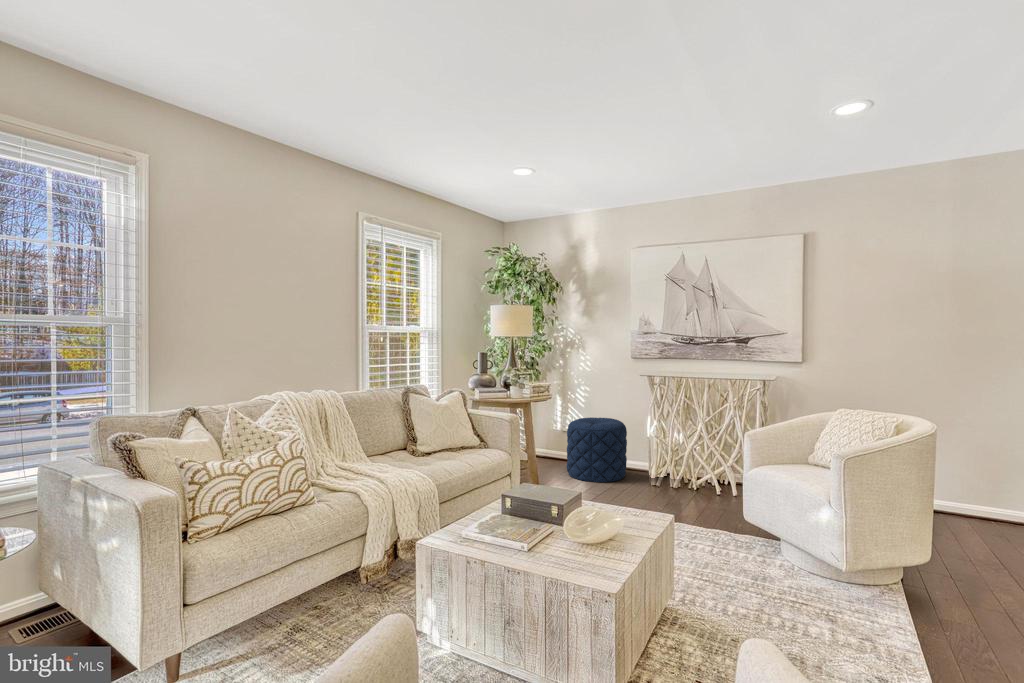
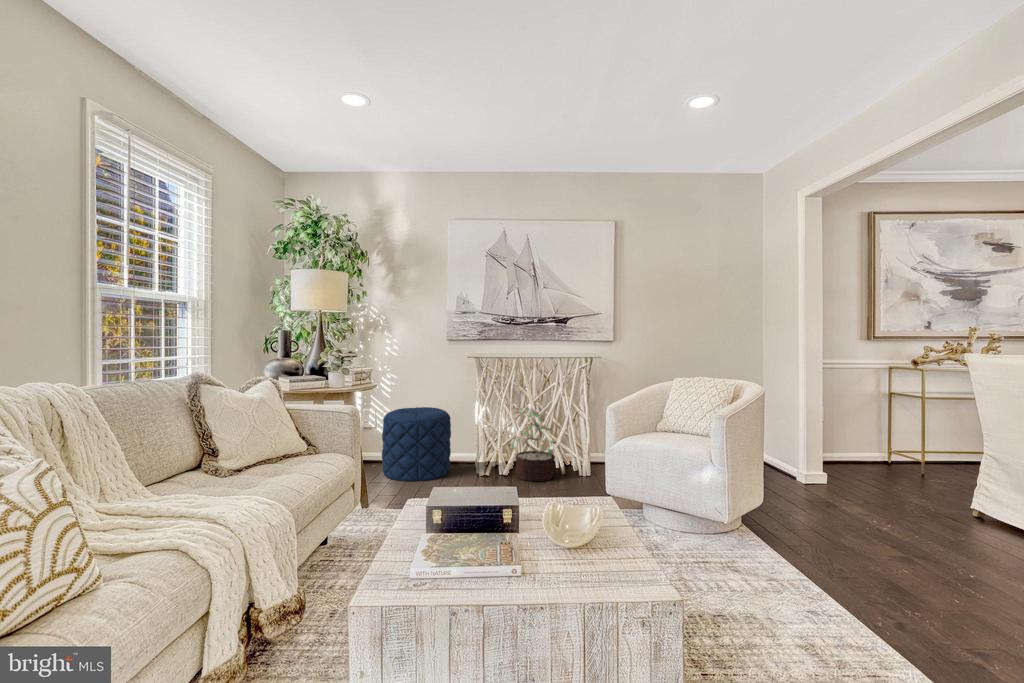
decorative plant: none [676,424,724,499] -> present [508,406,556,482]

